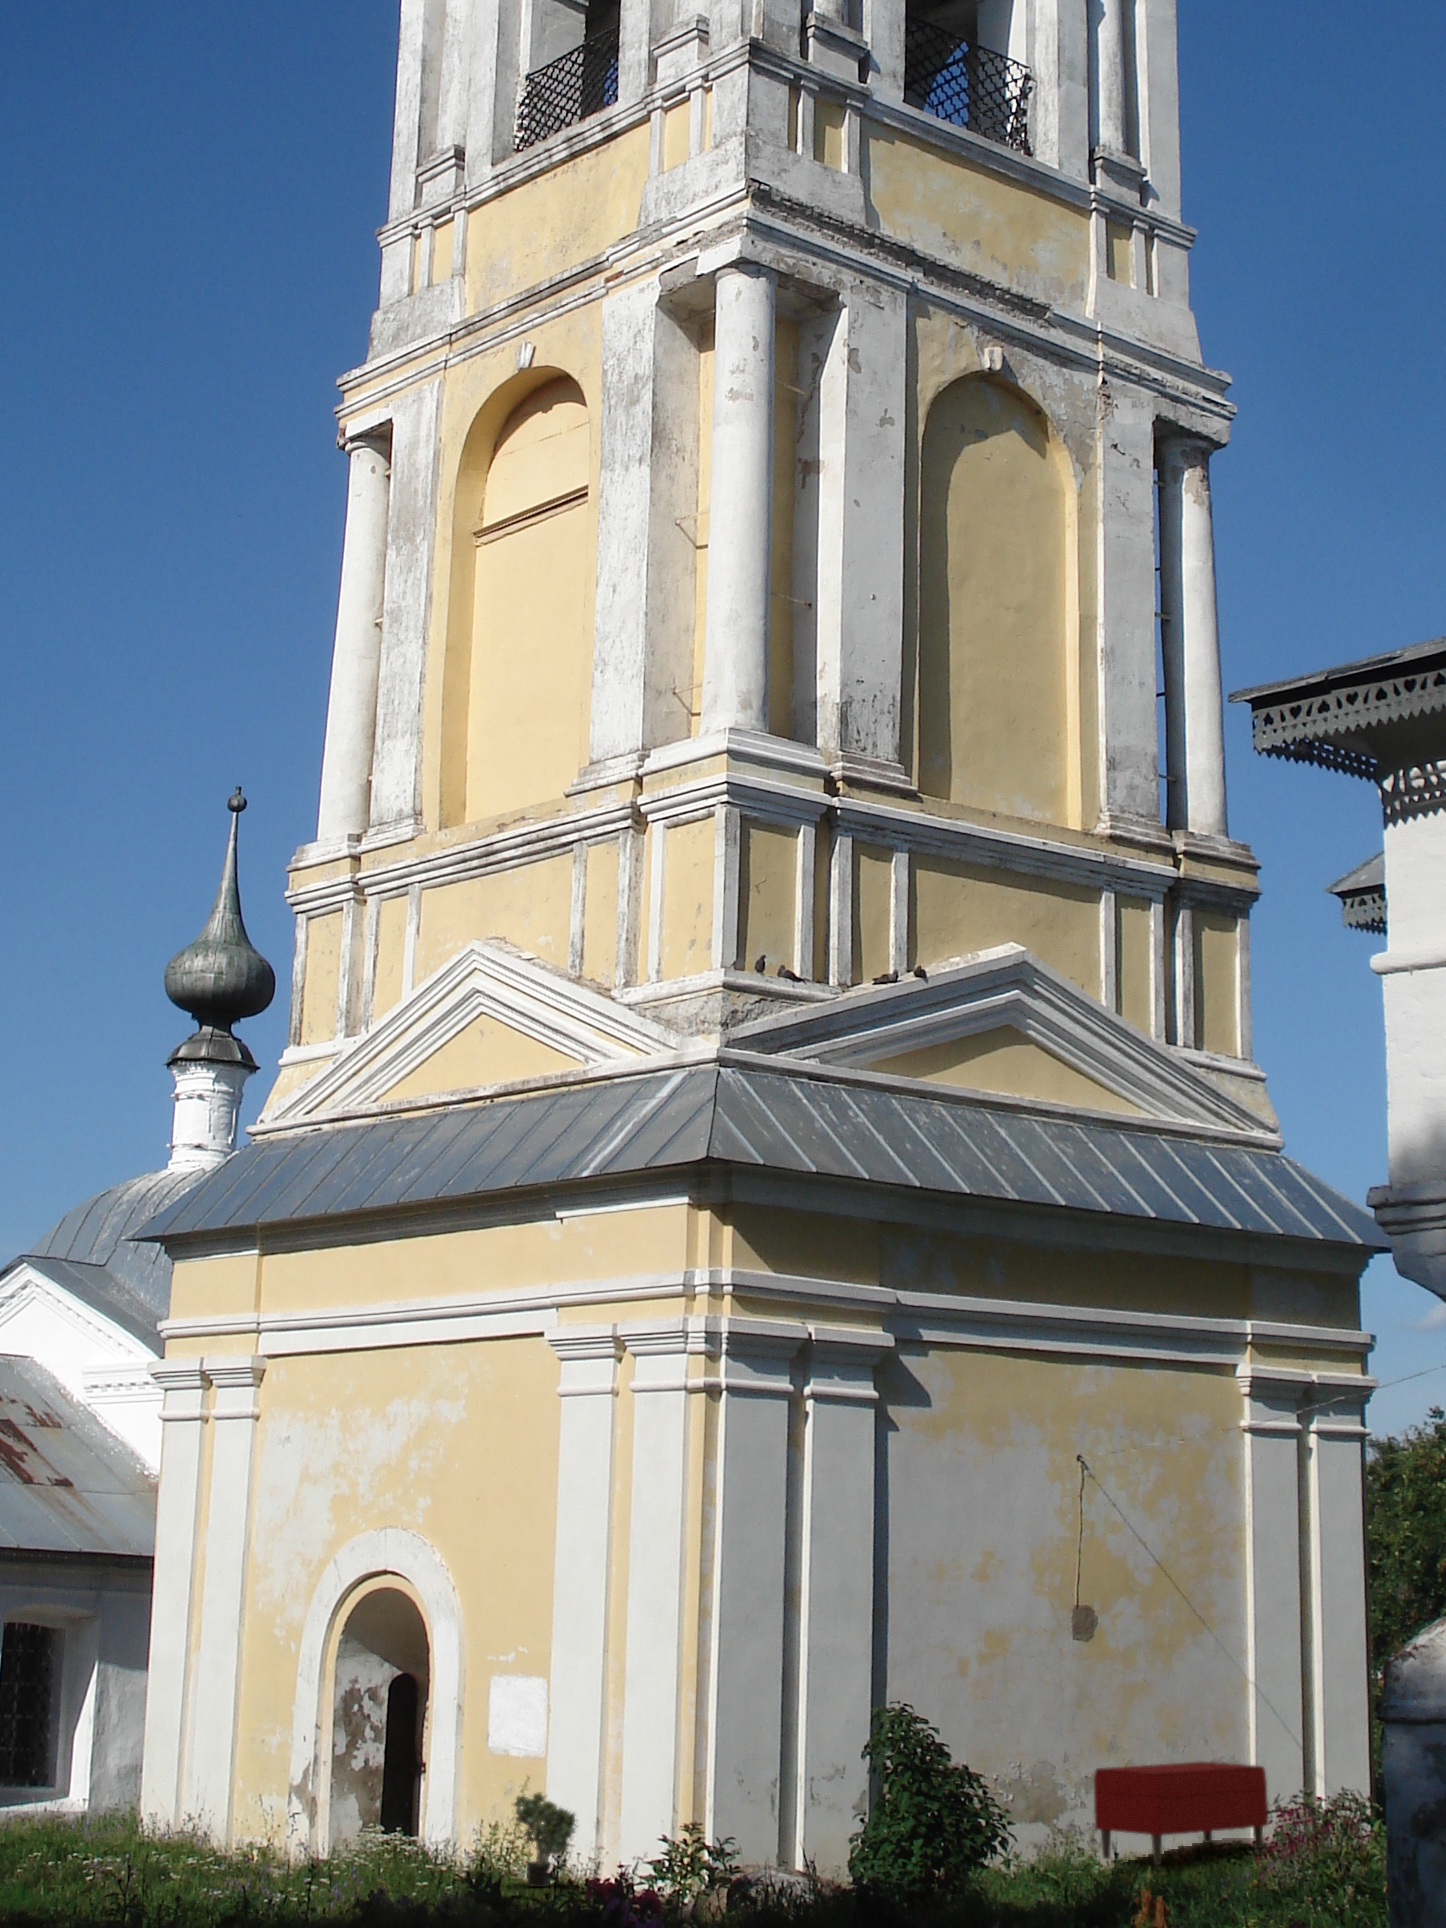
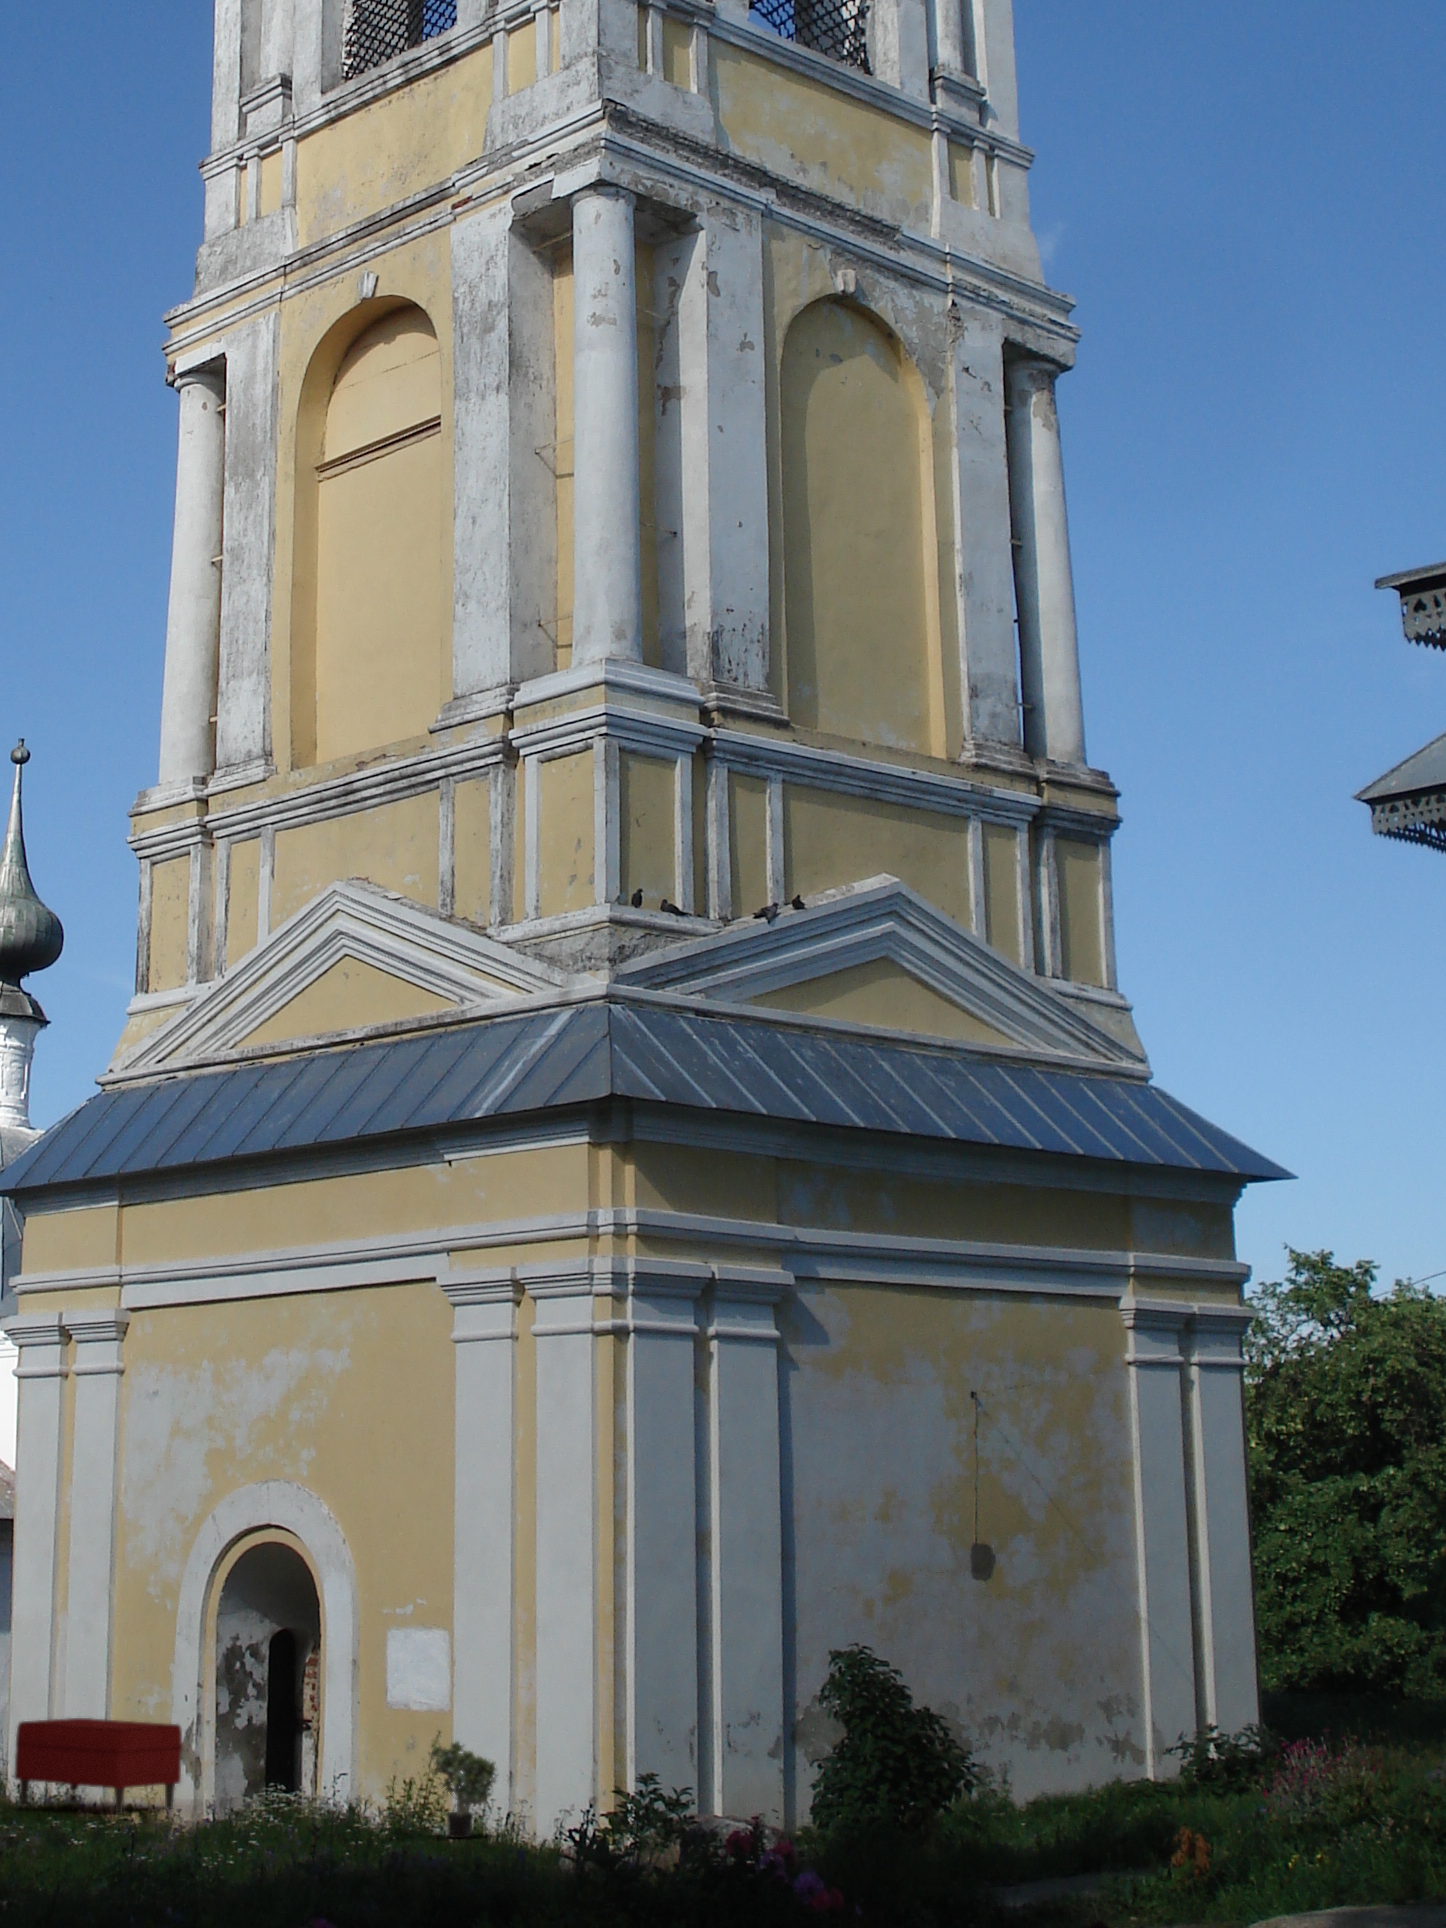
bench: present [1094,1762,1268,1865] -> present [14,1718,182,1815]

